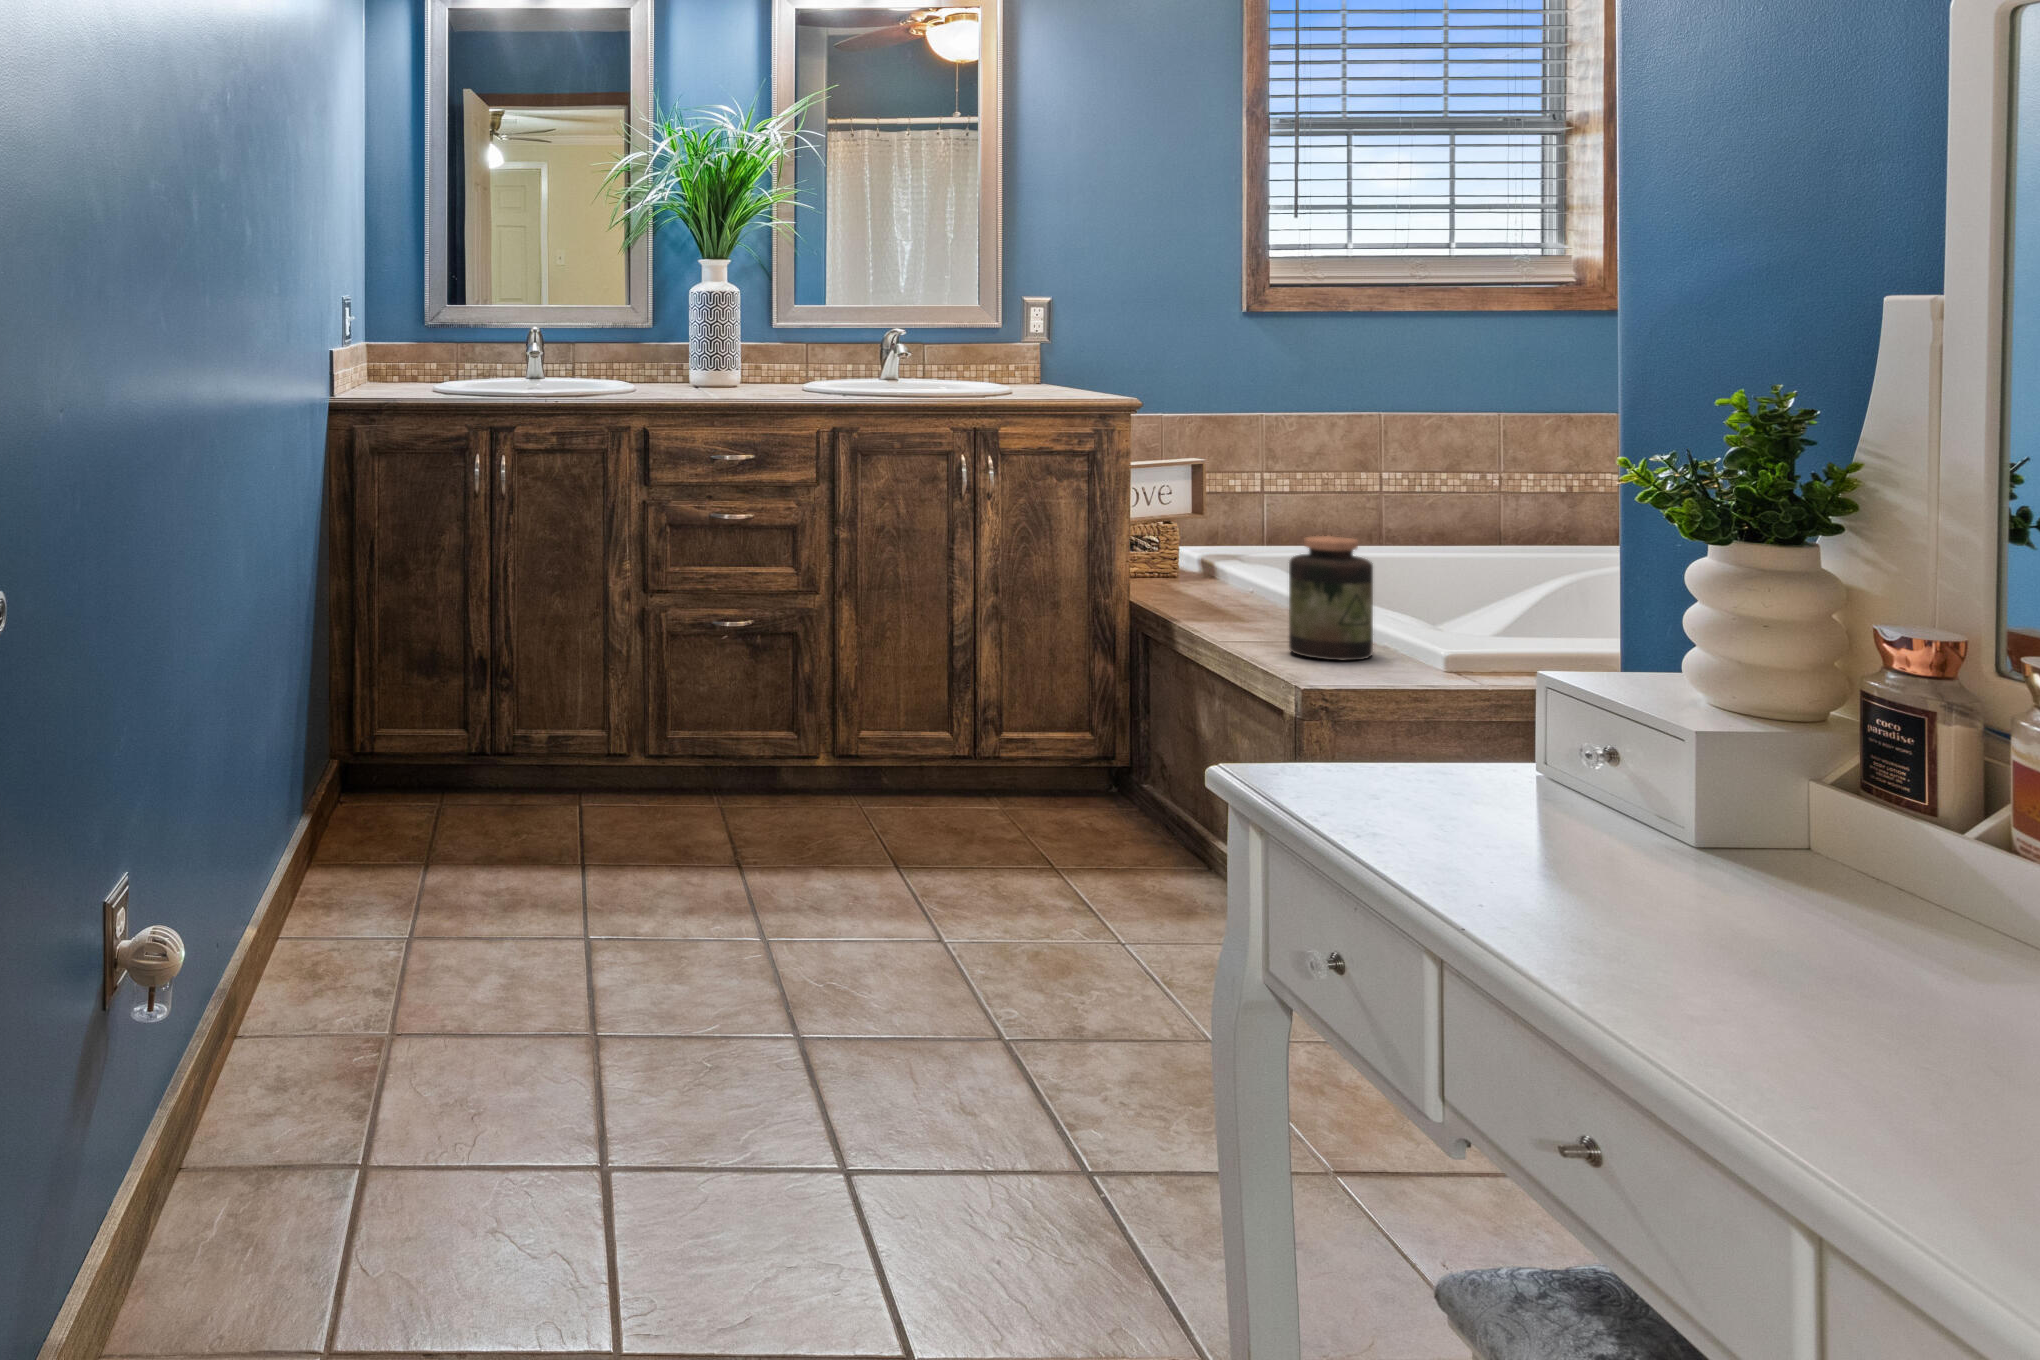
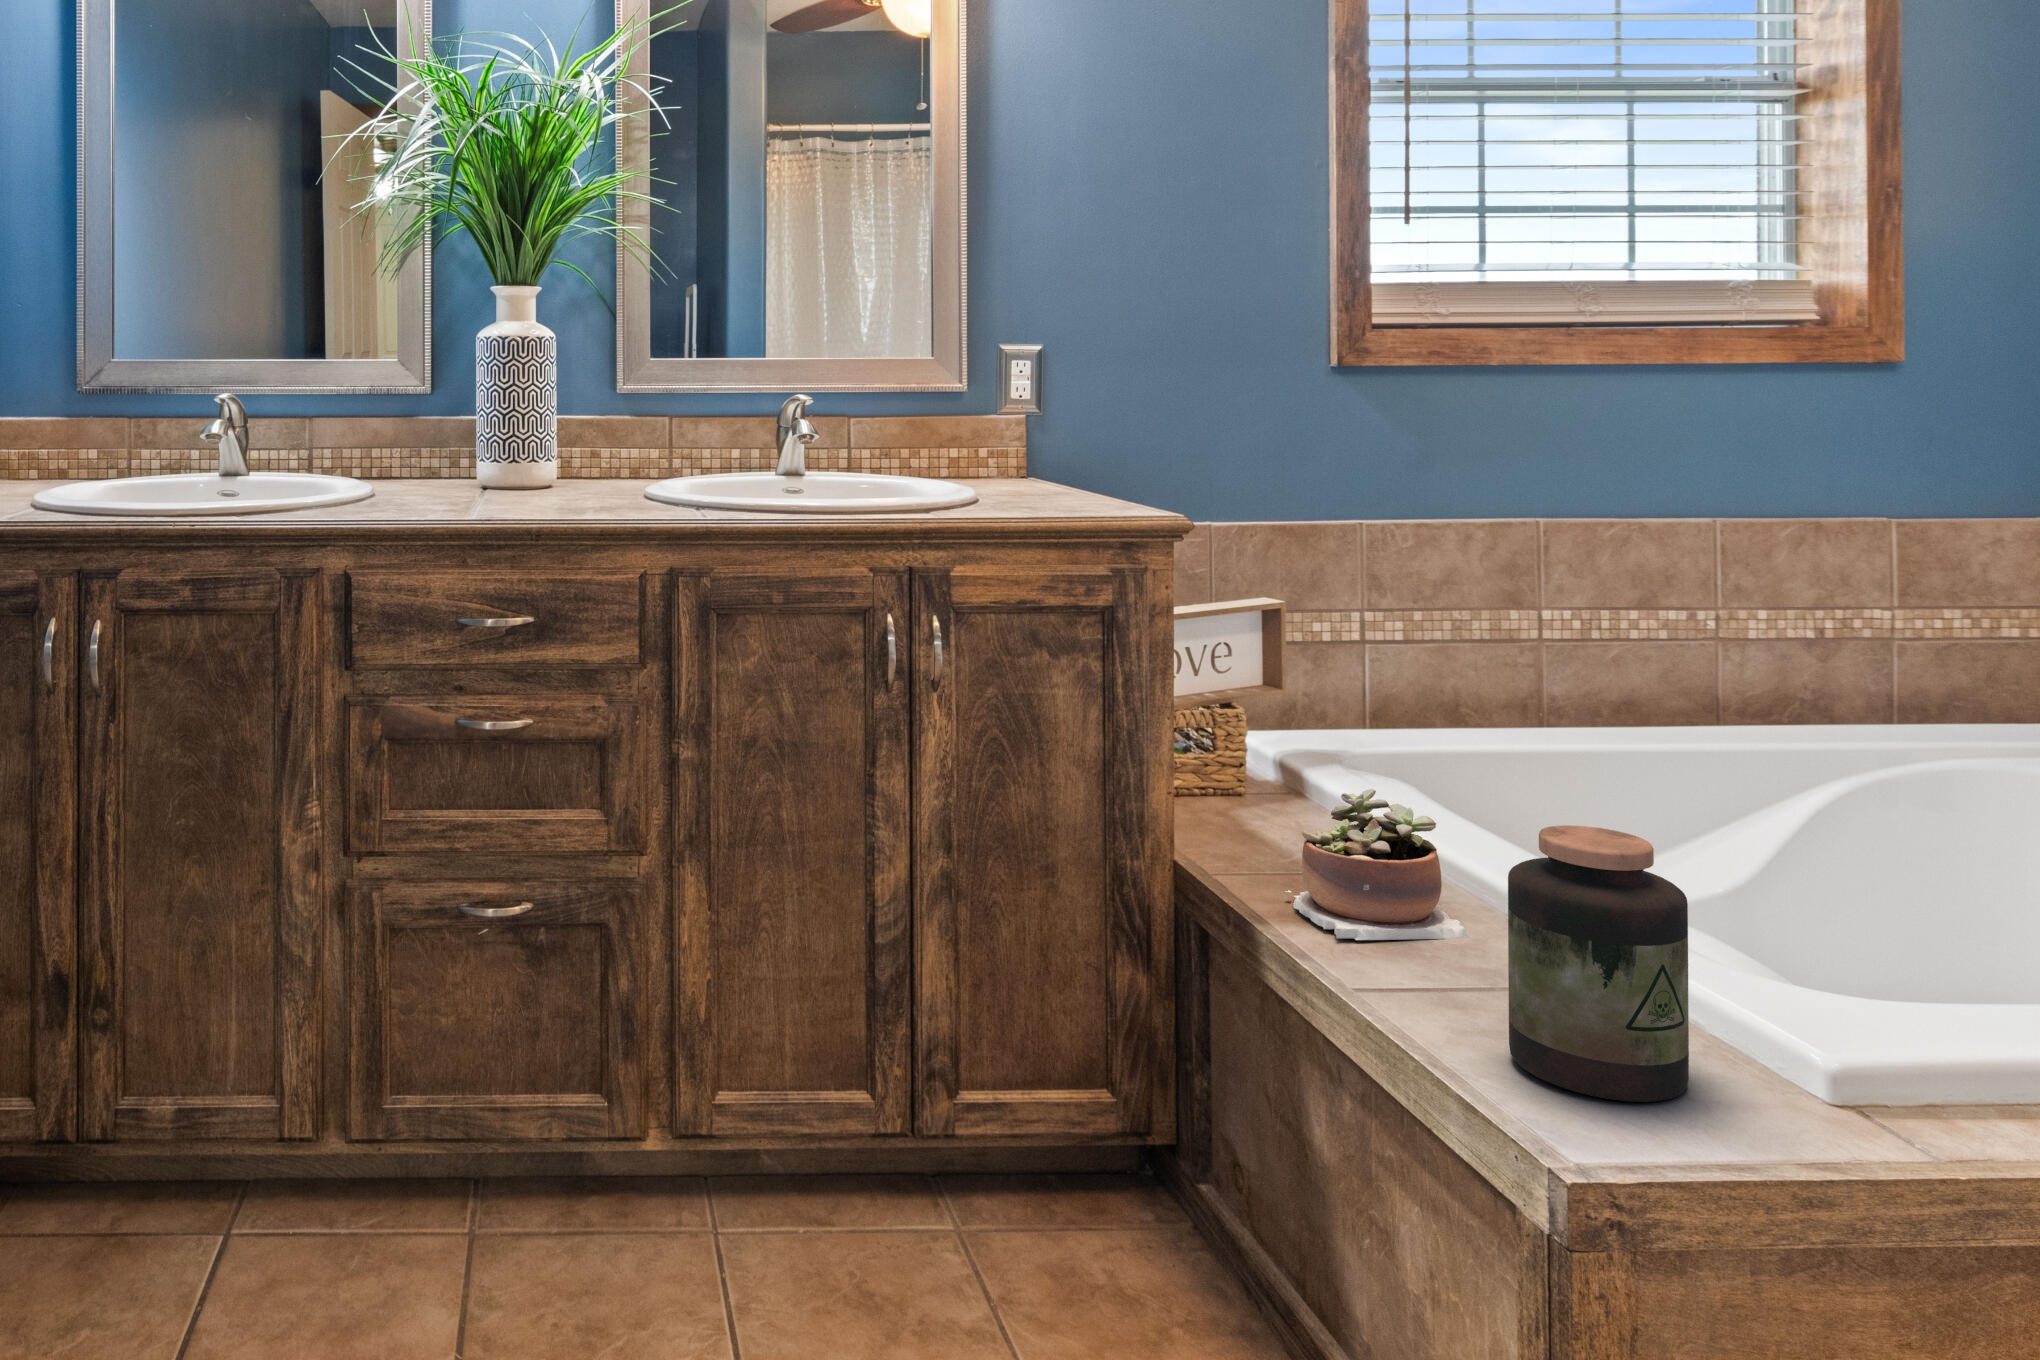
succulent plant: none [1192,548,1291,623] -> present [1285,789,1469,940]

